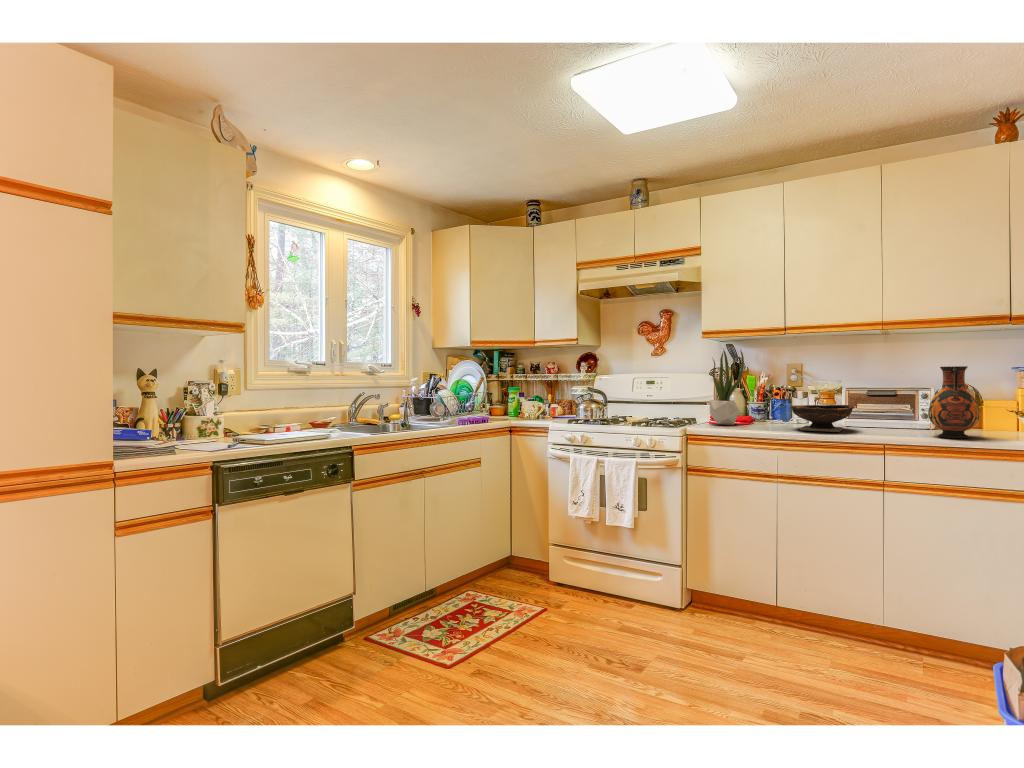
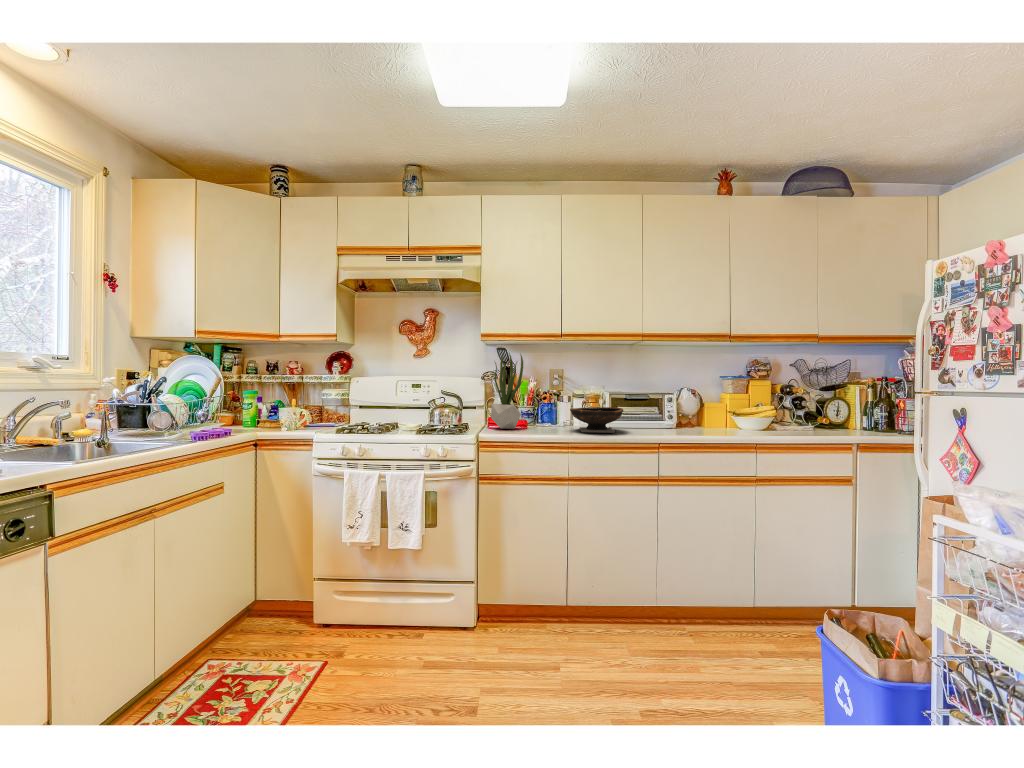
vase: present [928,366,980,438] -> none [681,374,718,435]

